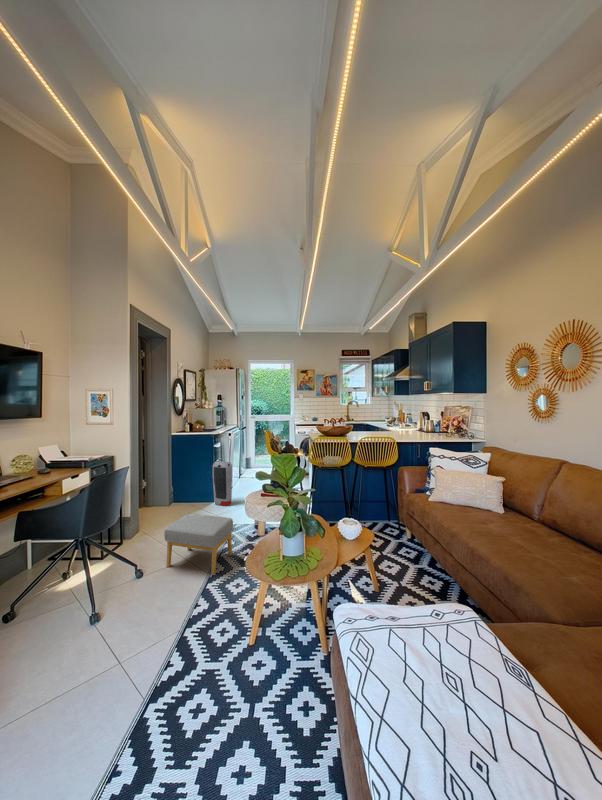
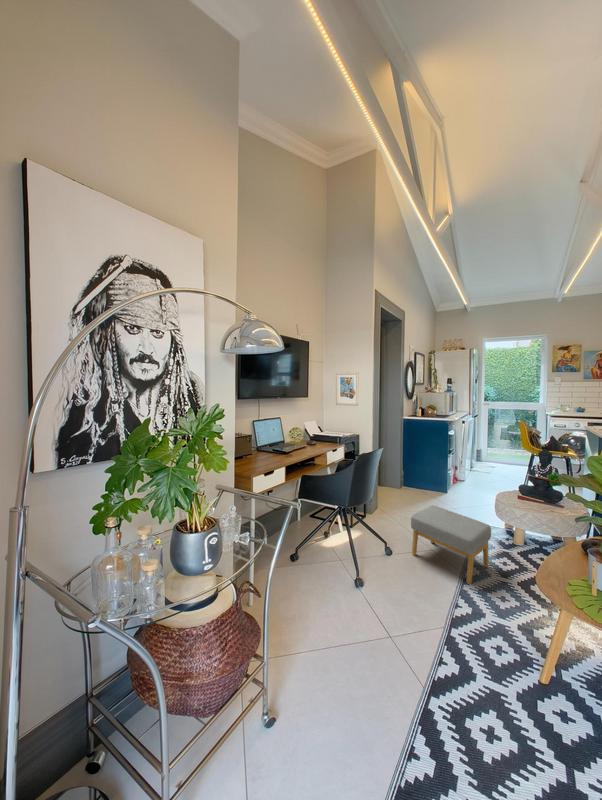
air purifier: present [212,461,232,506] -> none [447,451,472,503]

